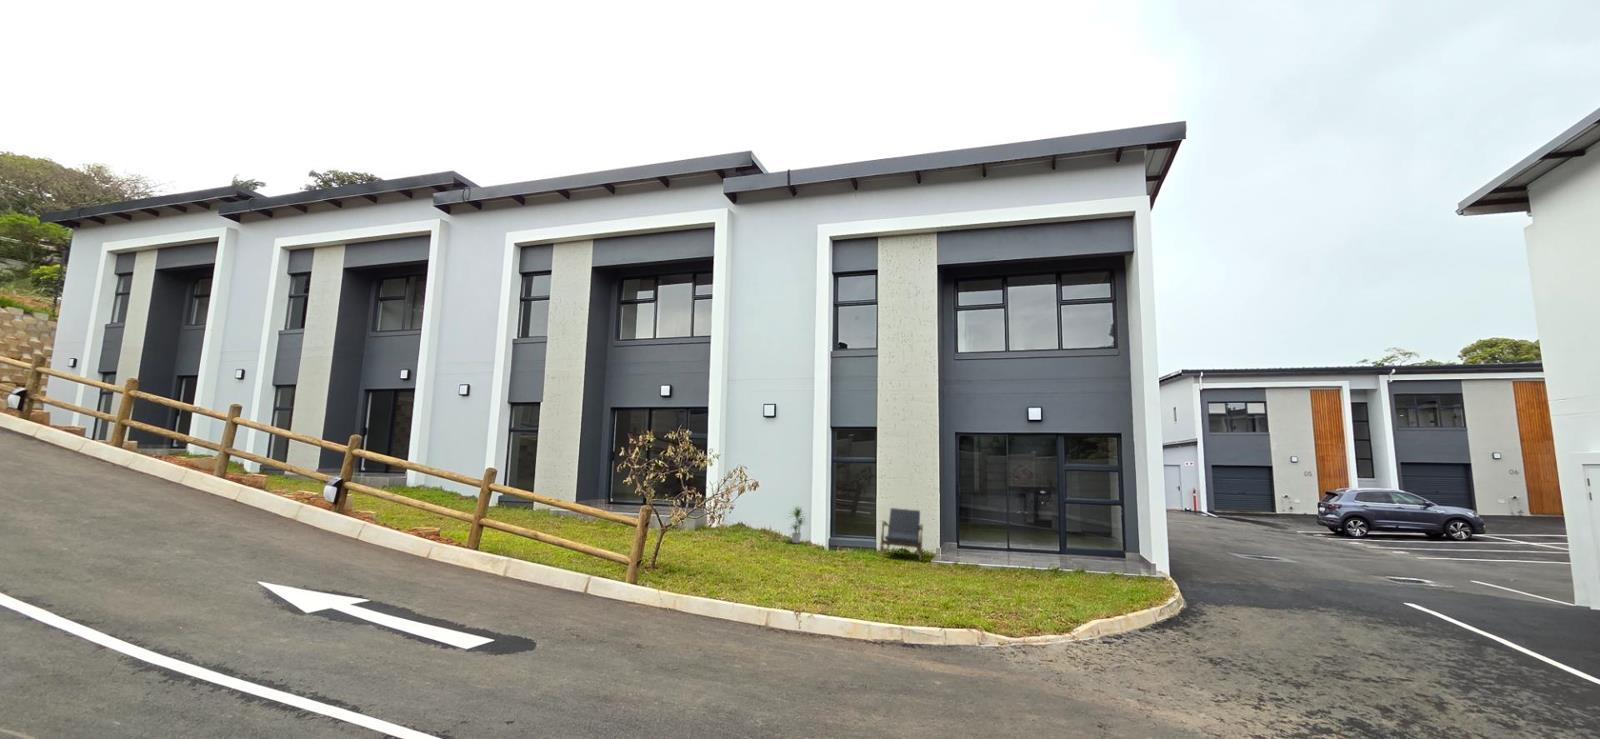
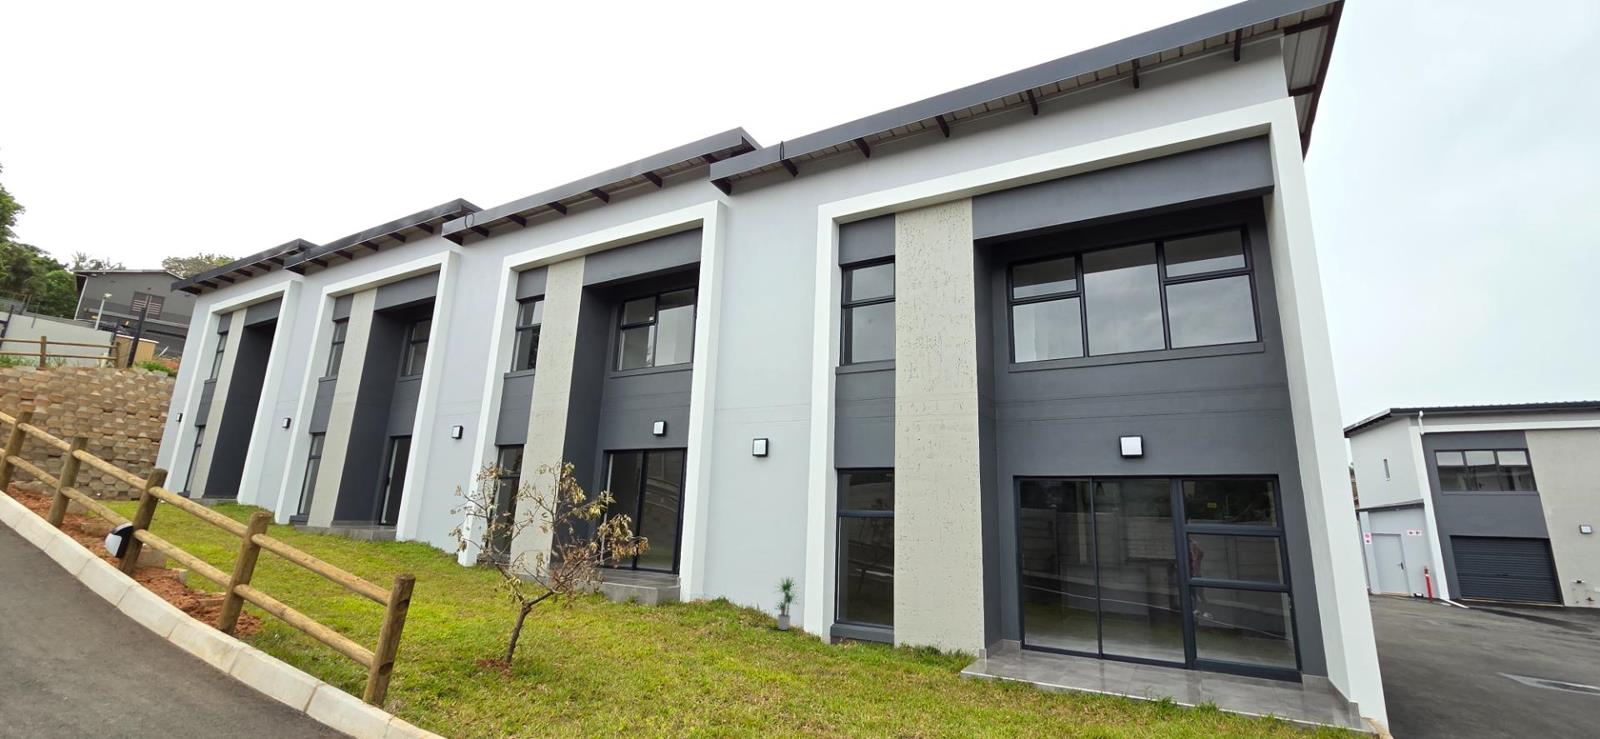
lounge chair: present [880,508,923,559] -> none [886,584,954,668]

